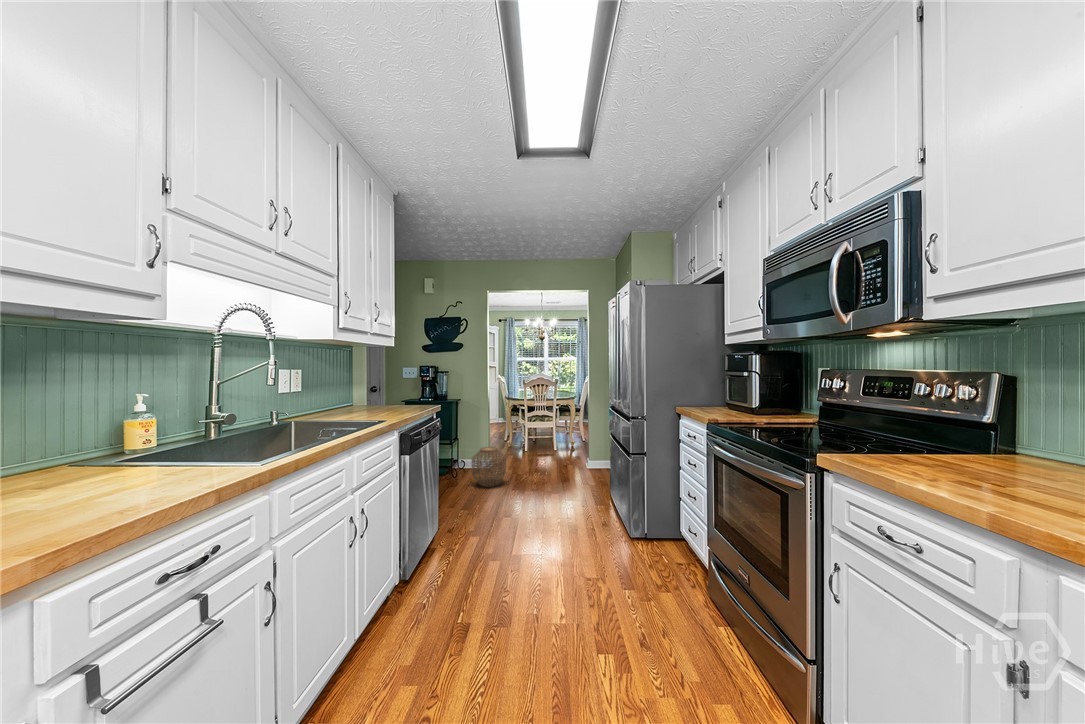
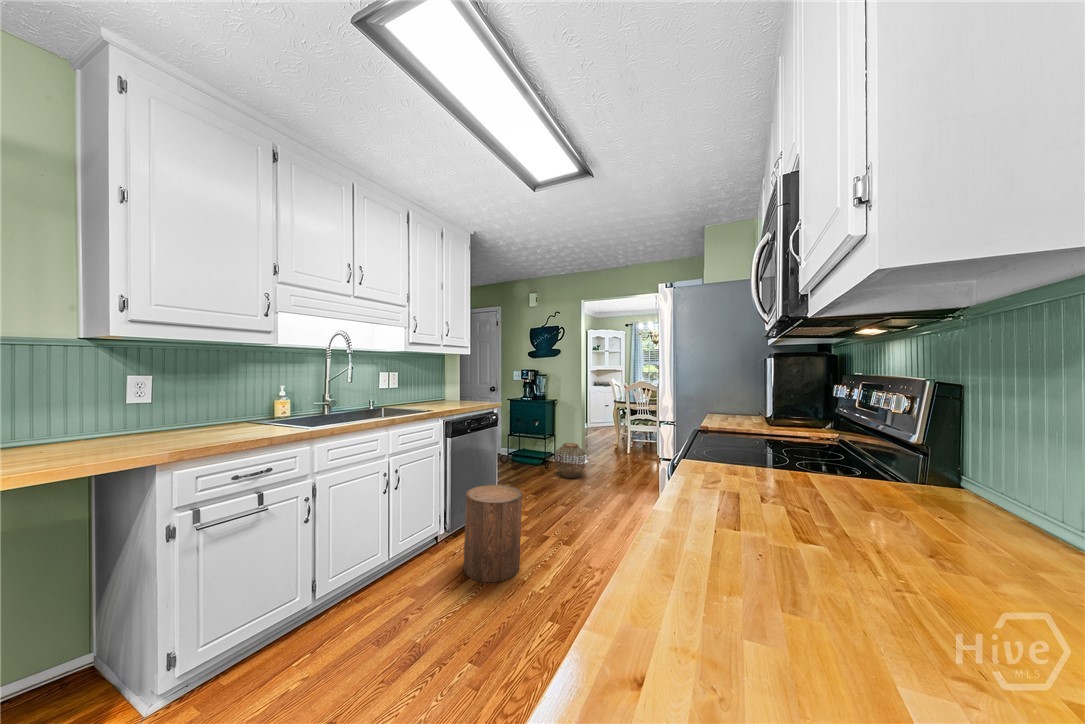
stool: none [447,504,519,632] -> present [463,485,522,582]

